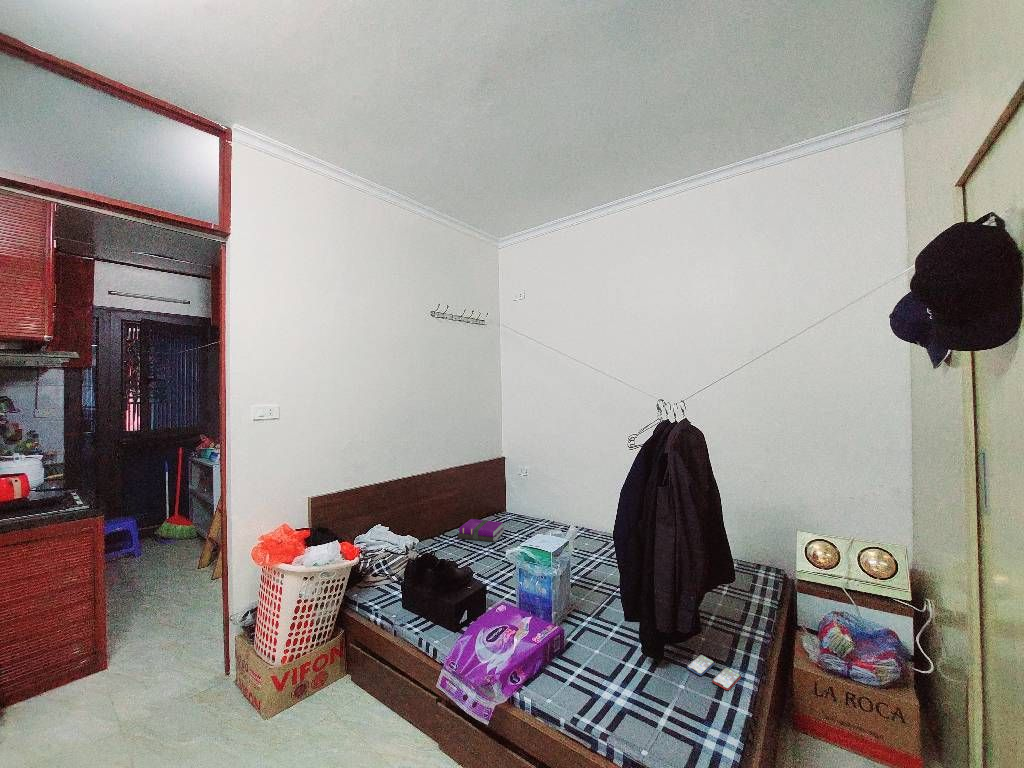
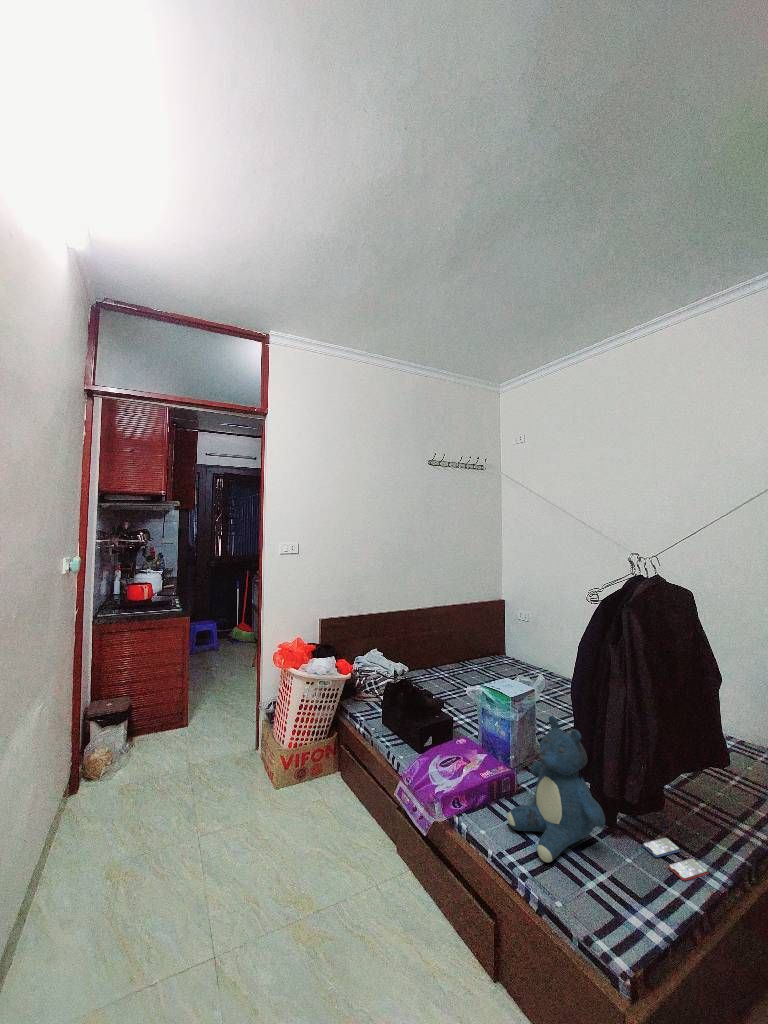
notebook: present [458,519,504,542] -> none [445,656,492,682]
teddy bear: none [570,562,665,714] -> present [507,716,605,862]

